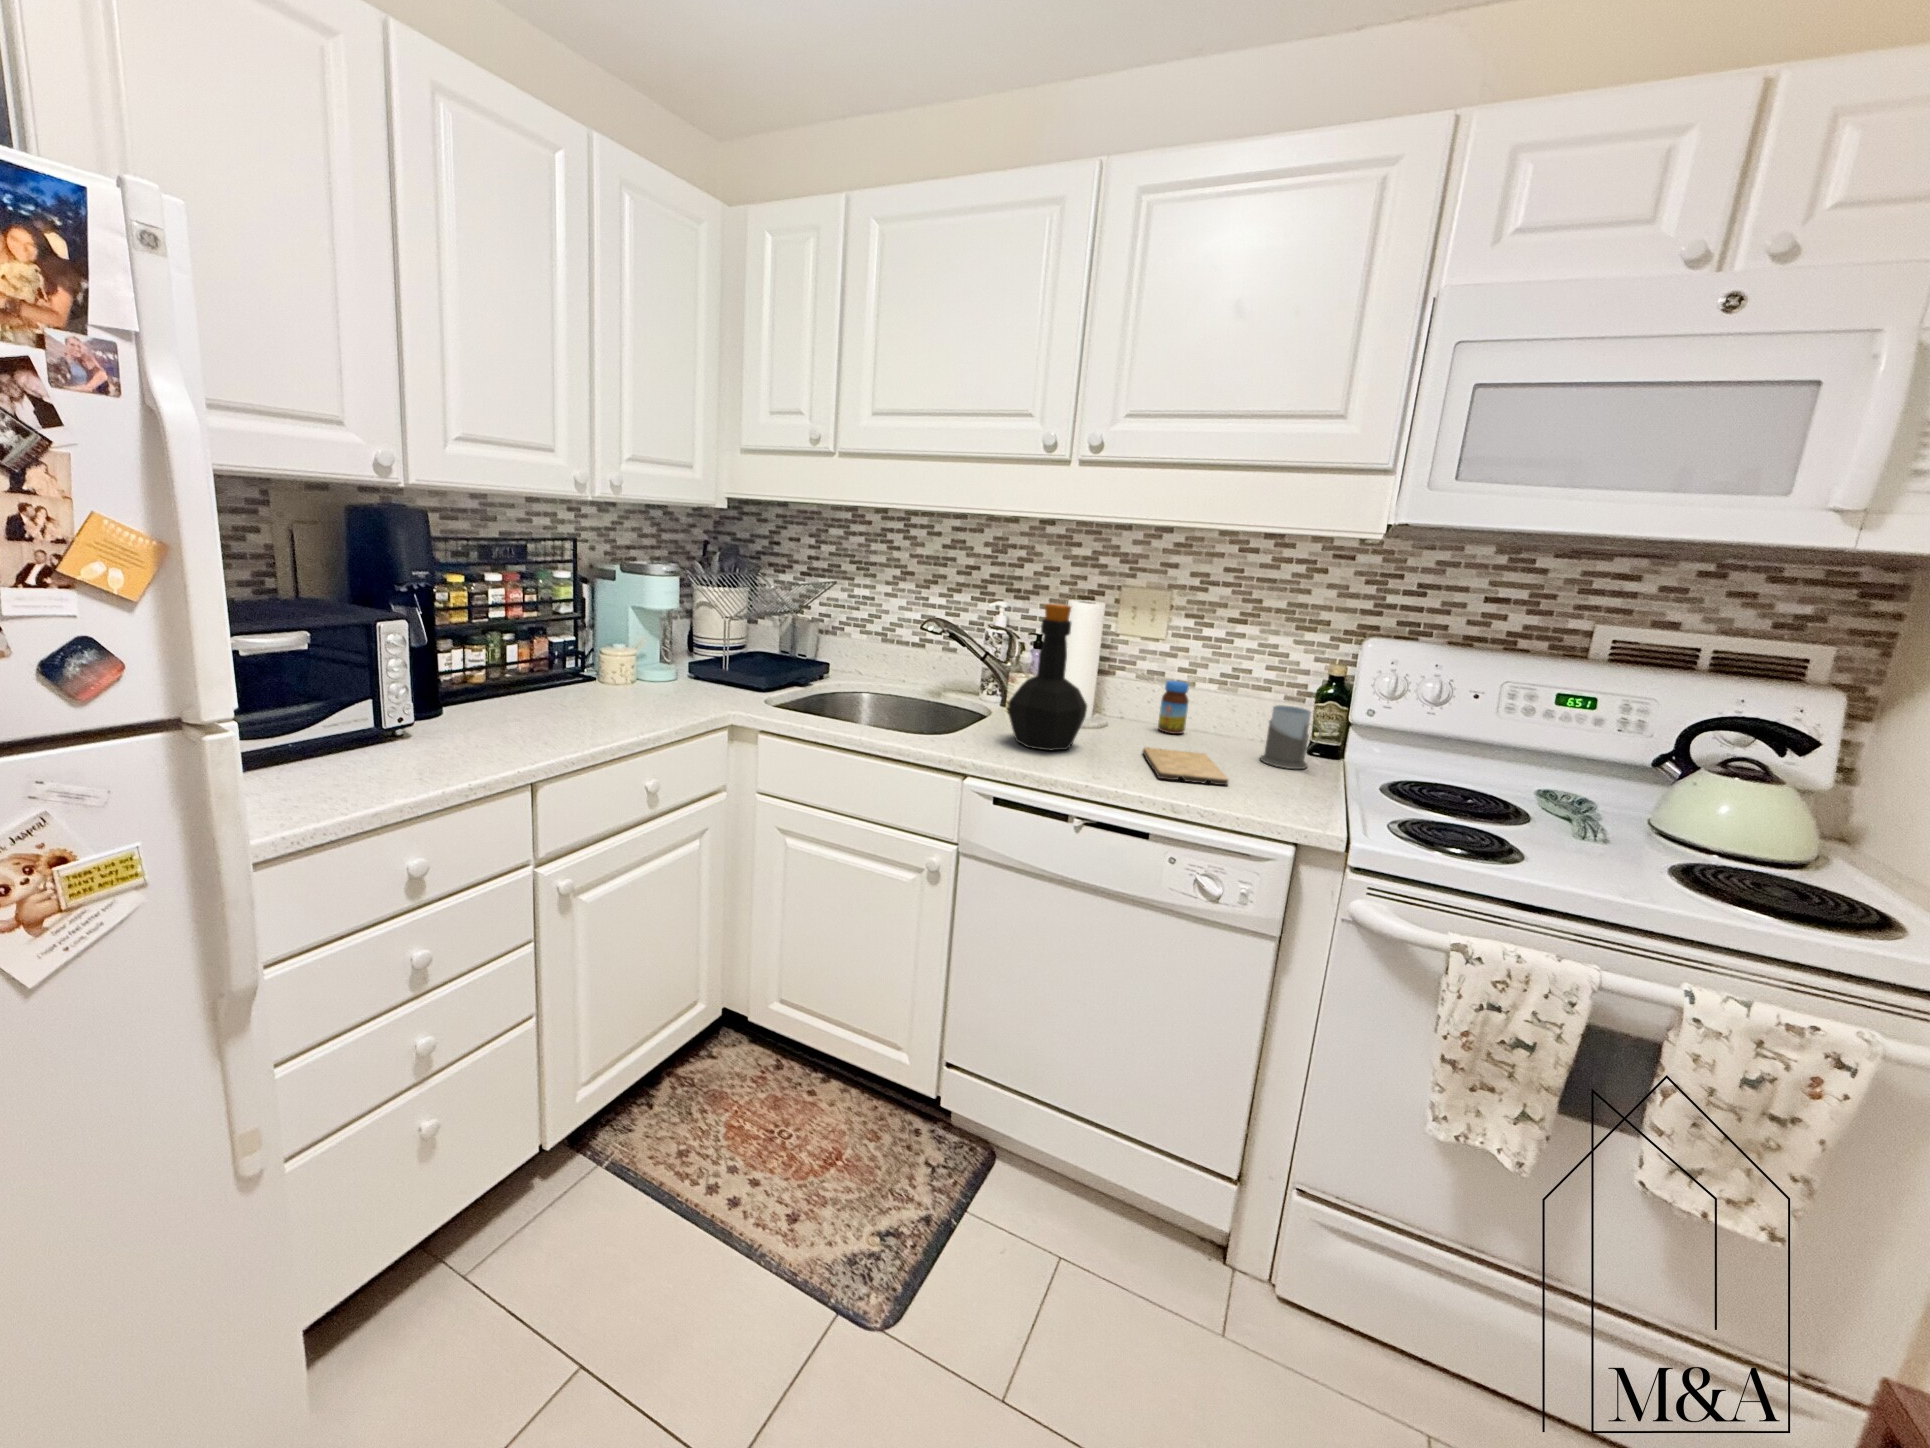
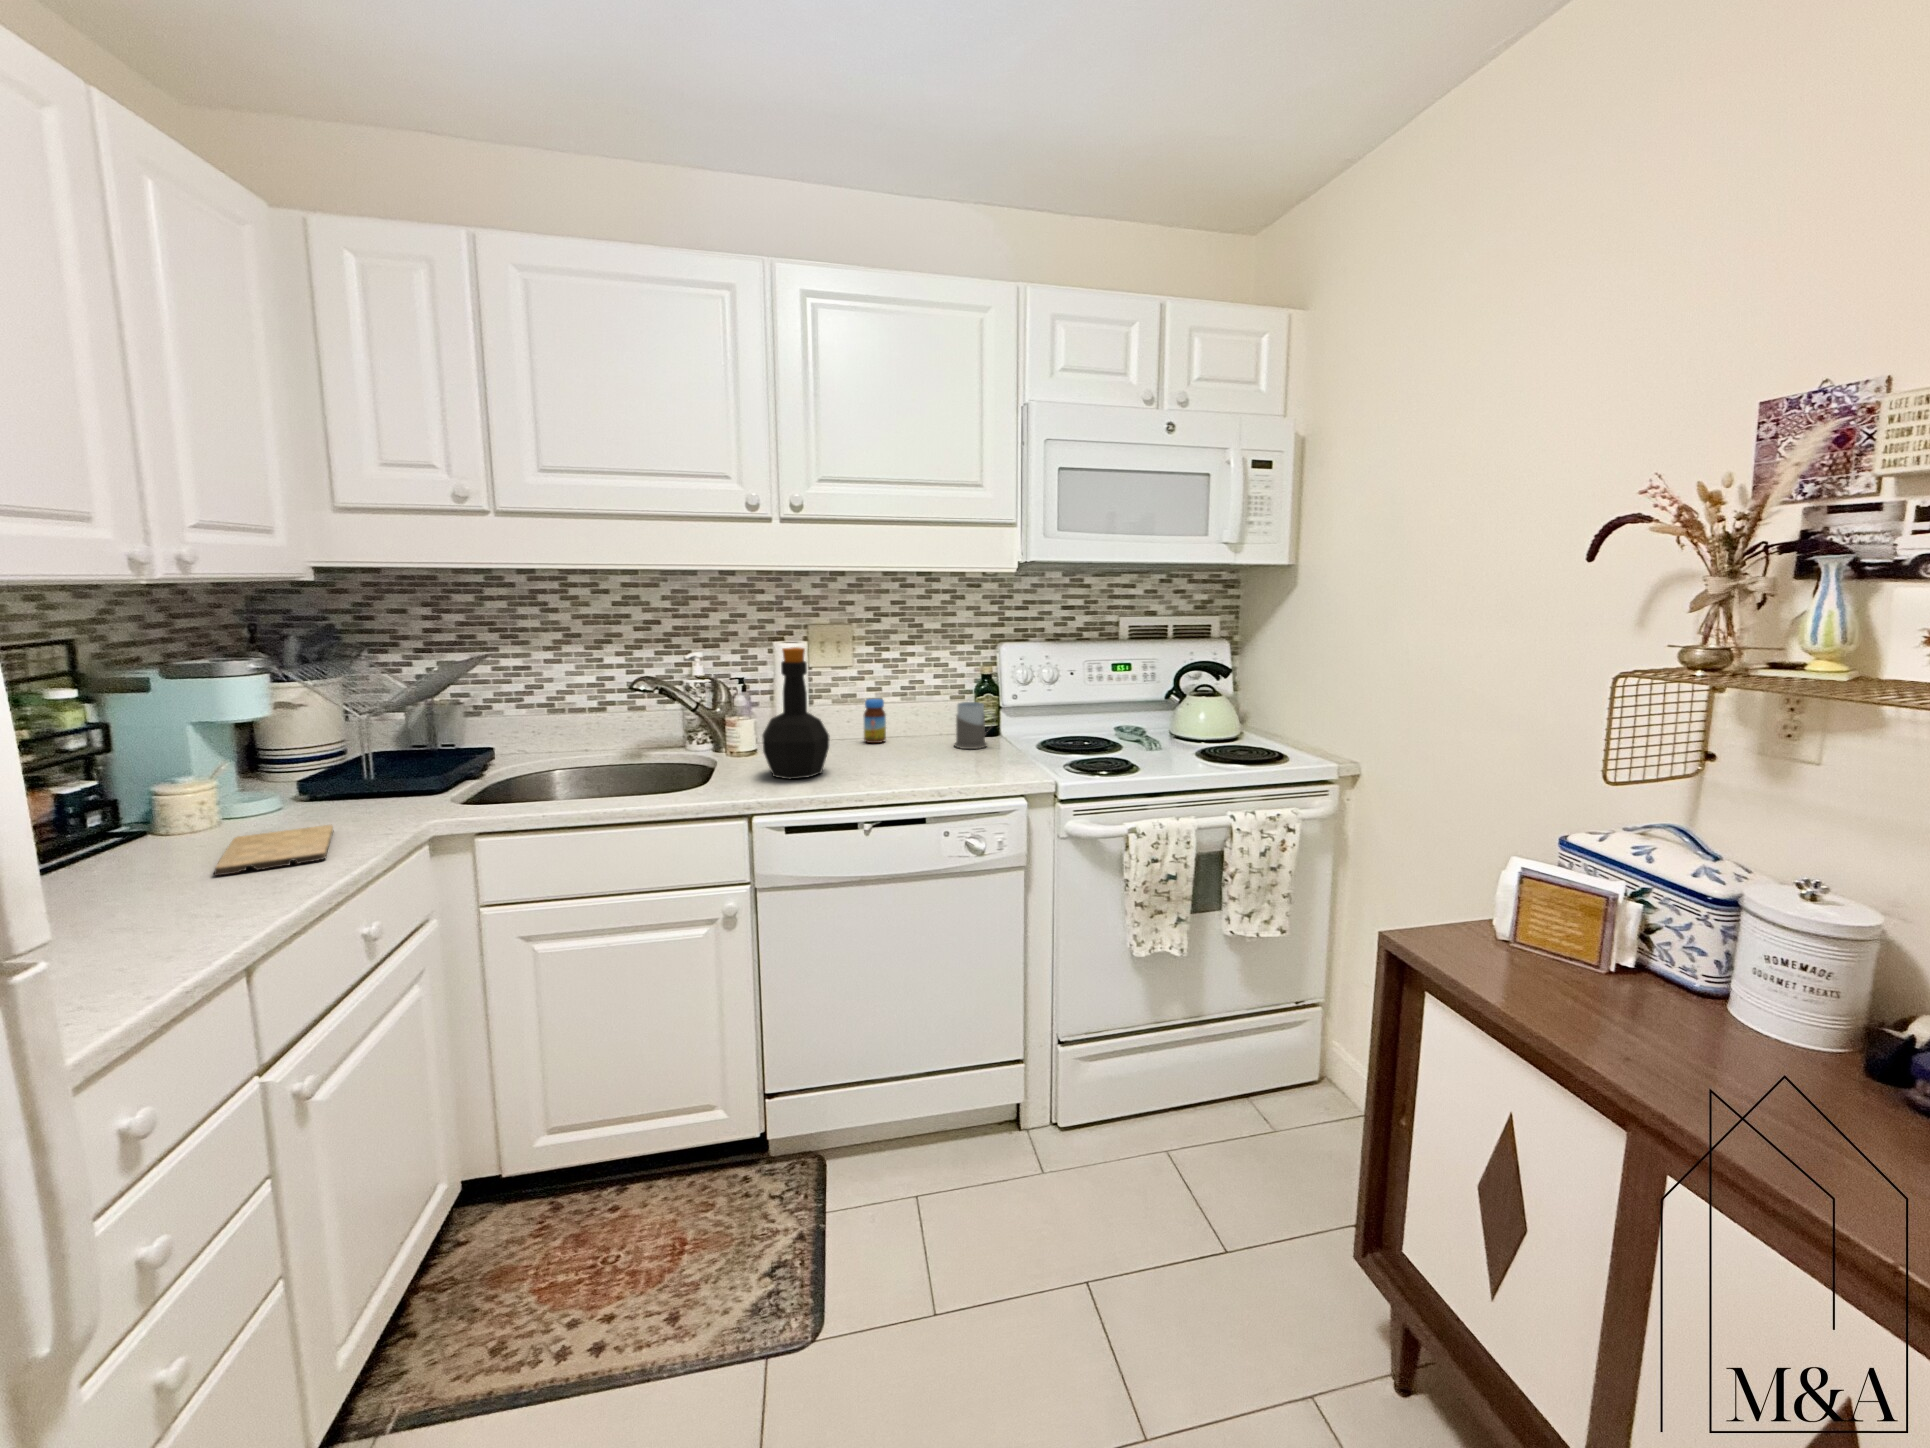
cutting board: present [1143,747,1228,785] -> present [214,825,333,876]

